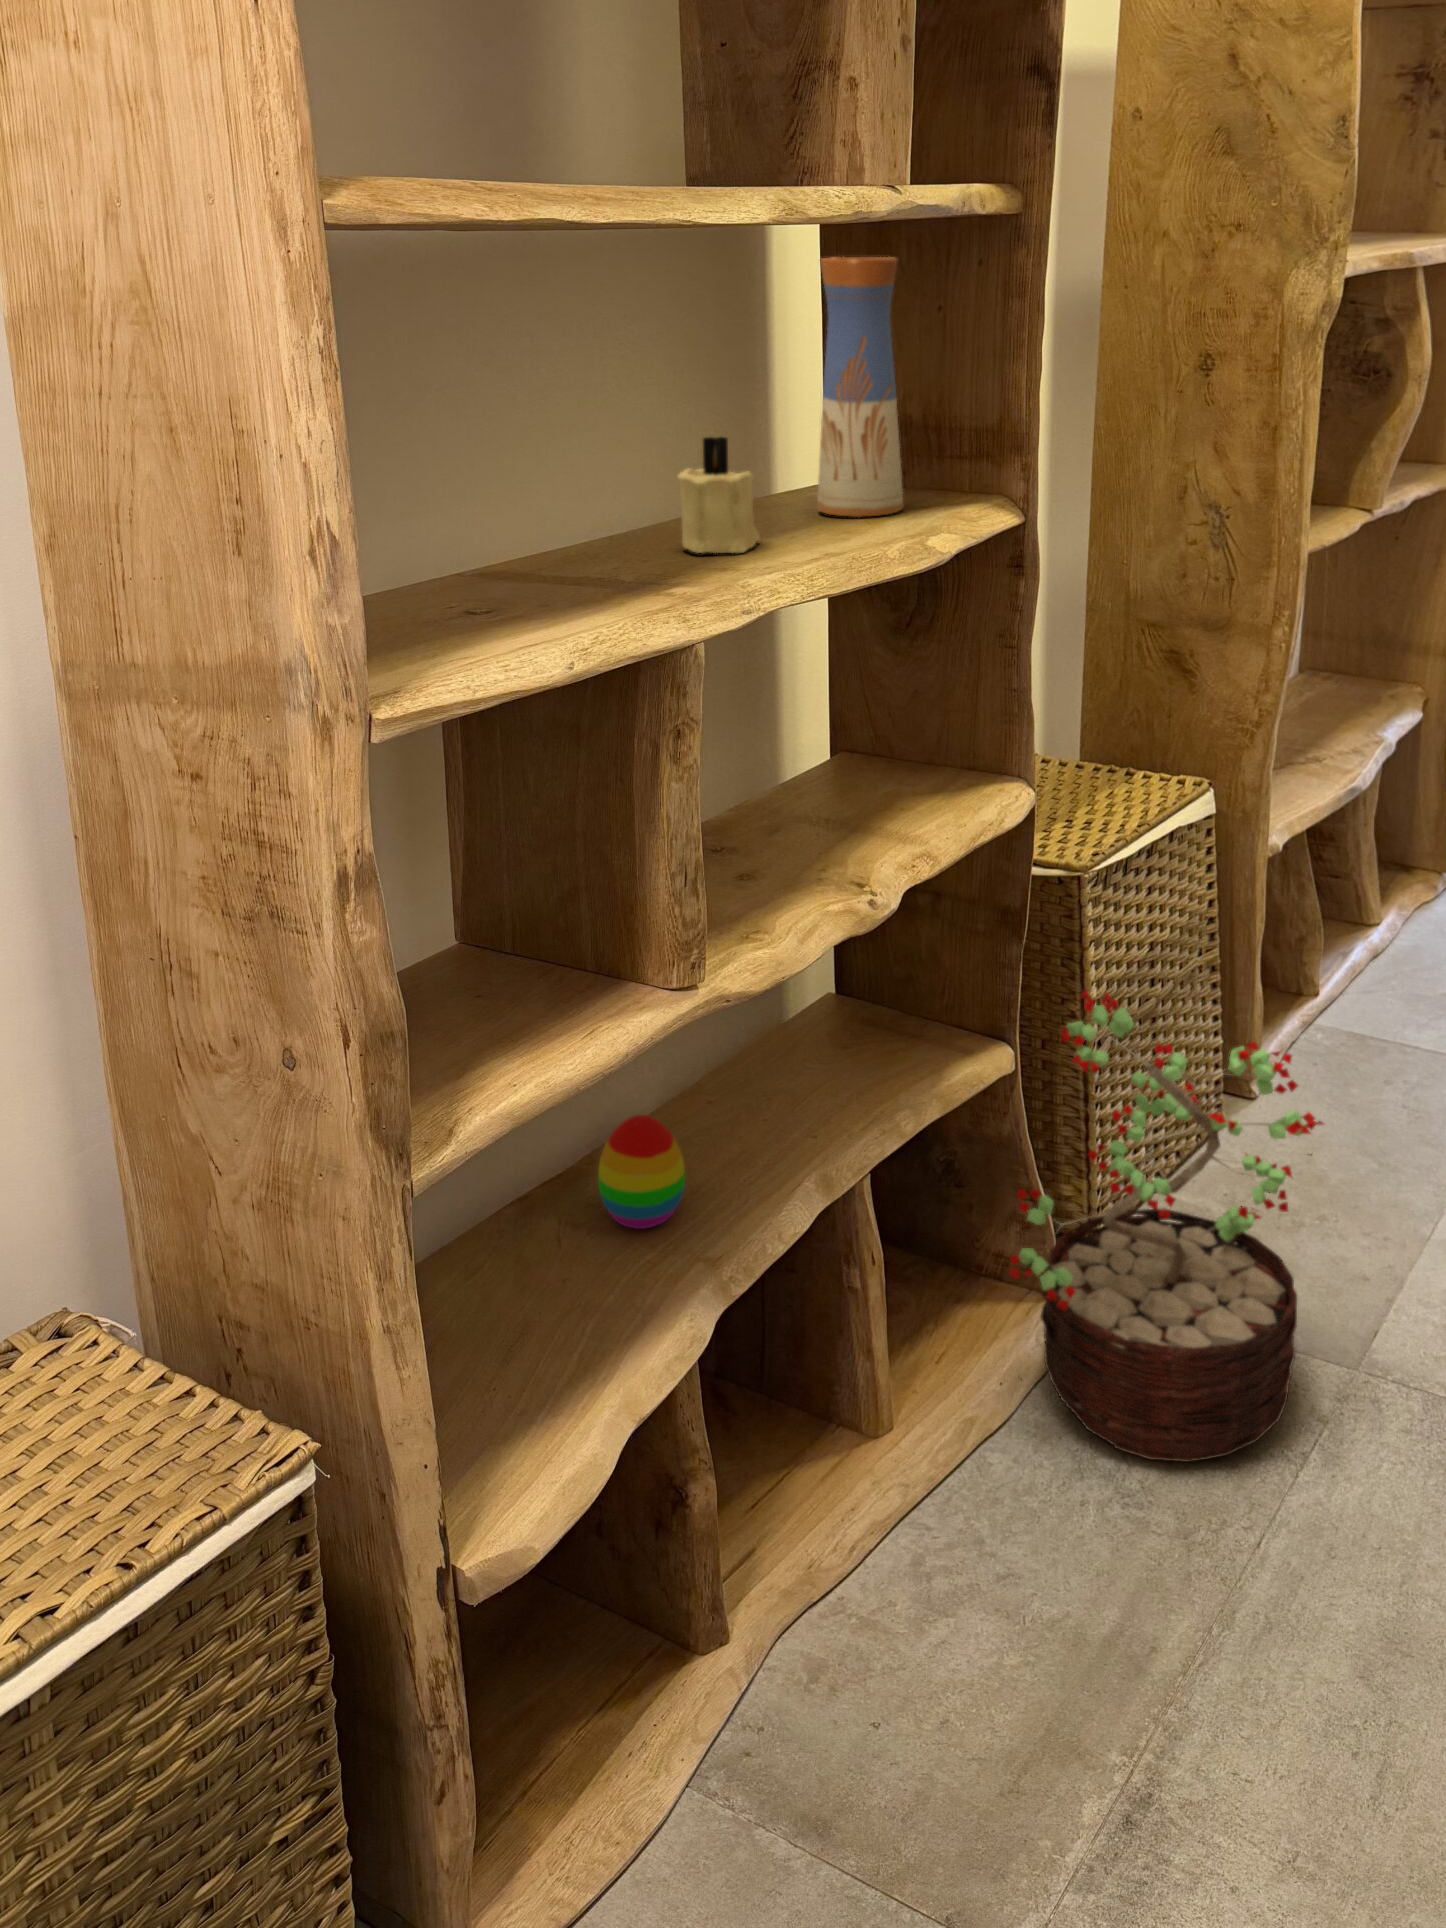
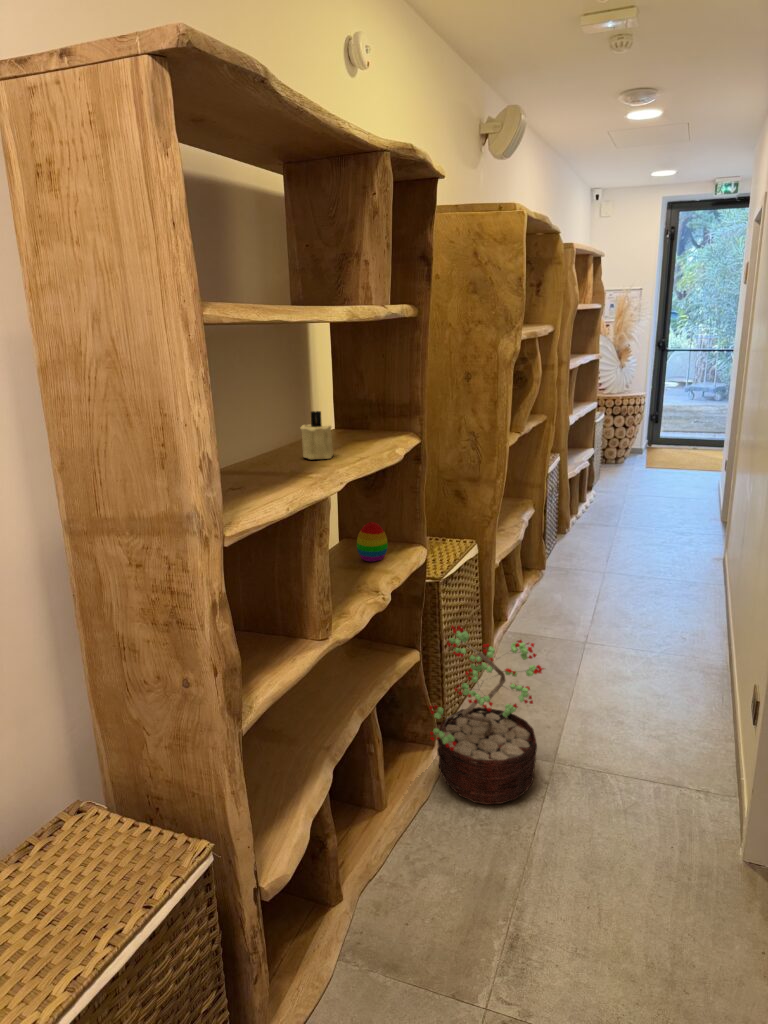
vase: present [817,257,903,517] -> none [345,336,381,442]
decorative egg: present [598,1115,685,1229] -> present [357,522,388,562]

